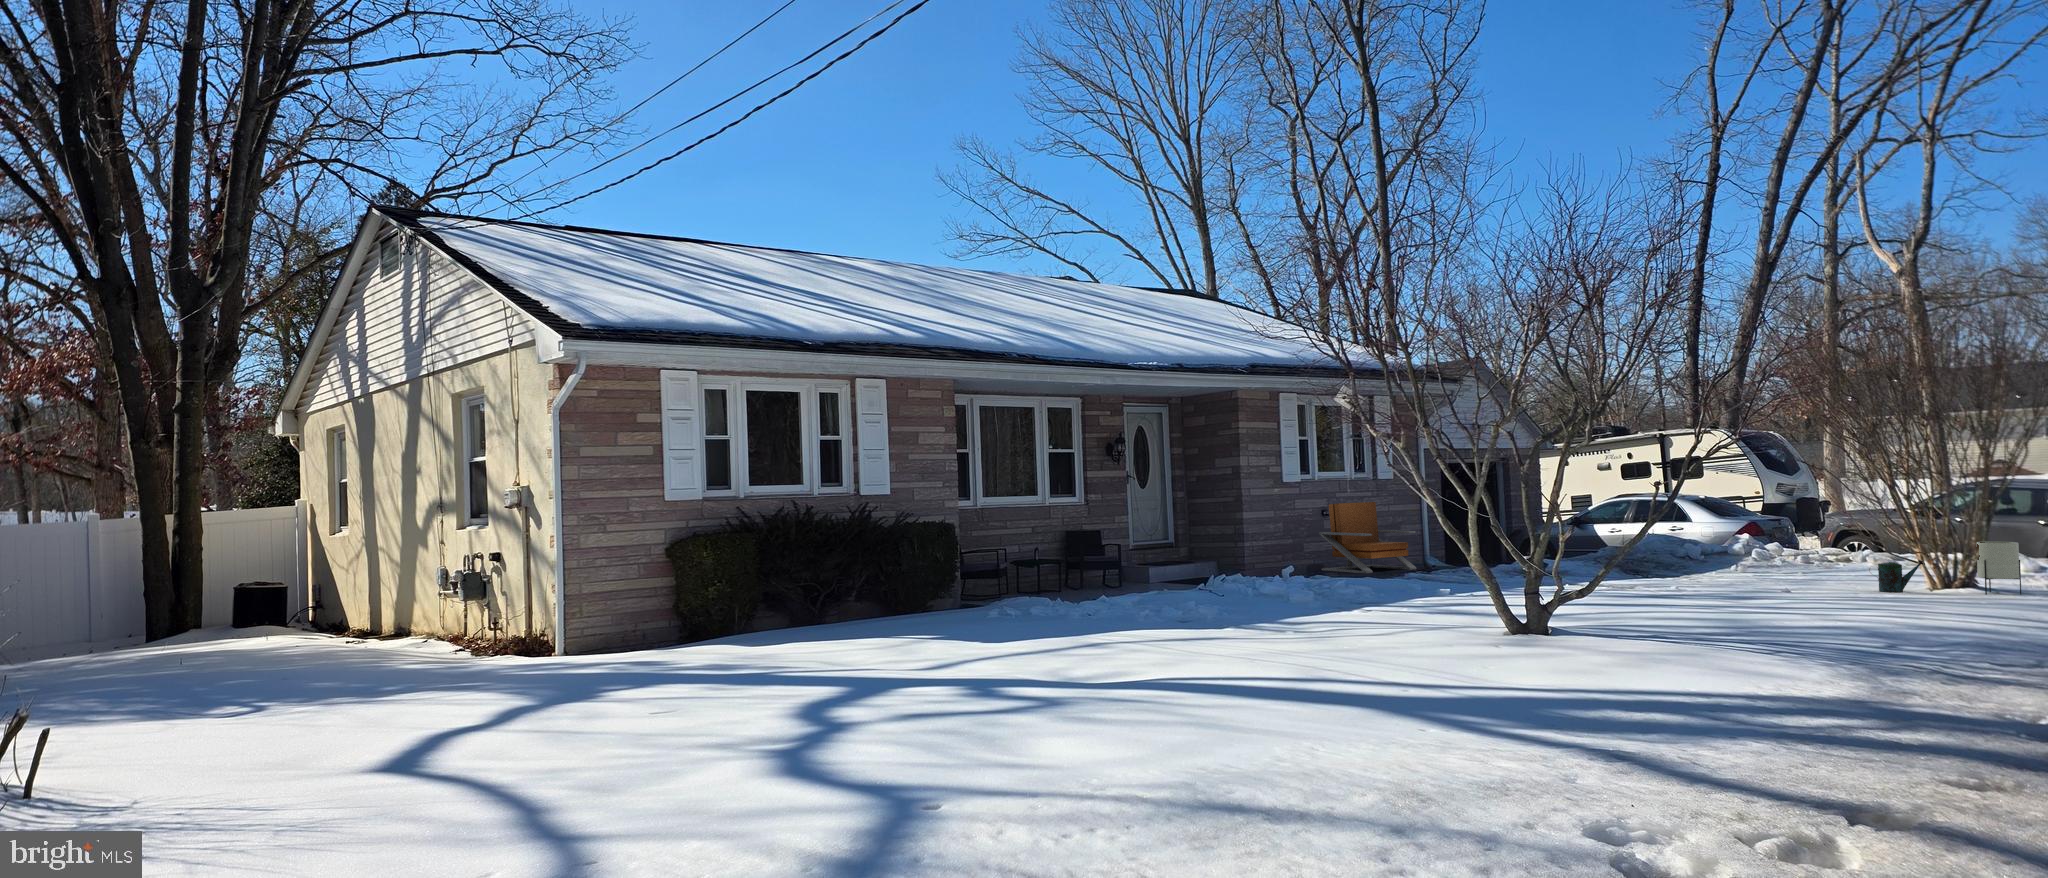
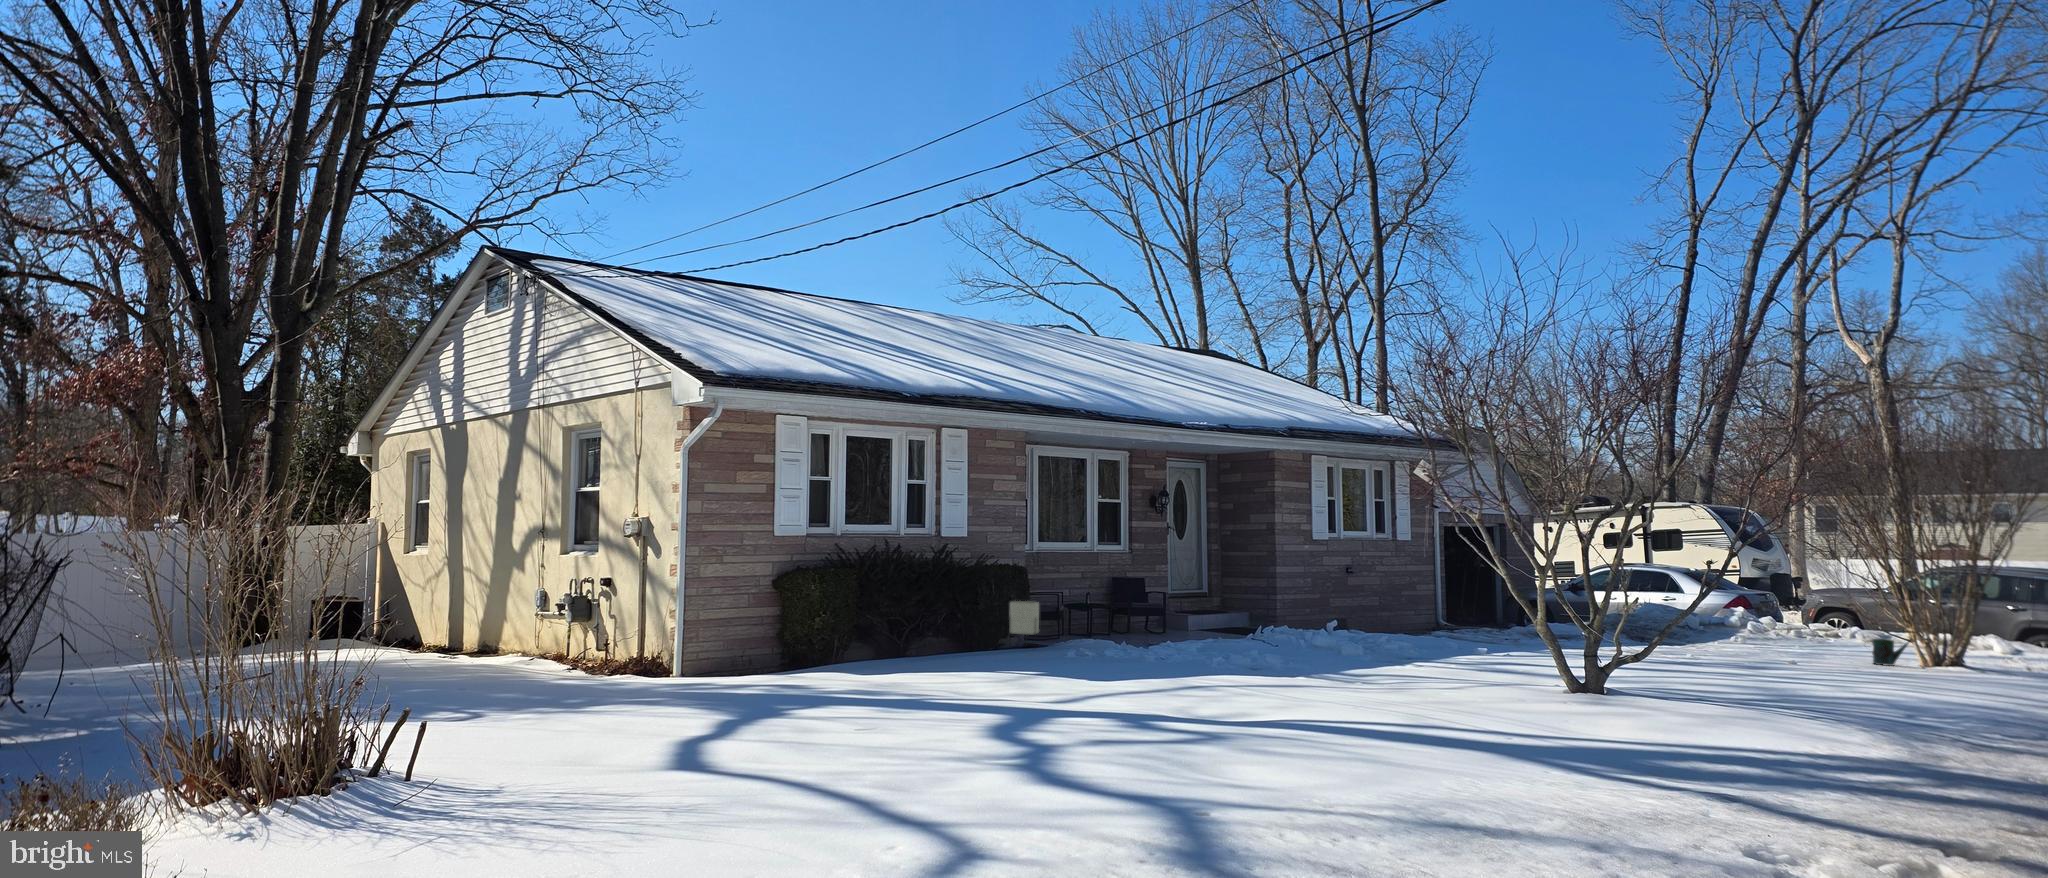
lounge chair: present [1319,502,1416,573] -> none [1345,562,1435,629]
planter: present [1977,542,2021,595] -> present [1009,601,1039,635]

